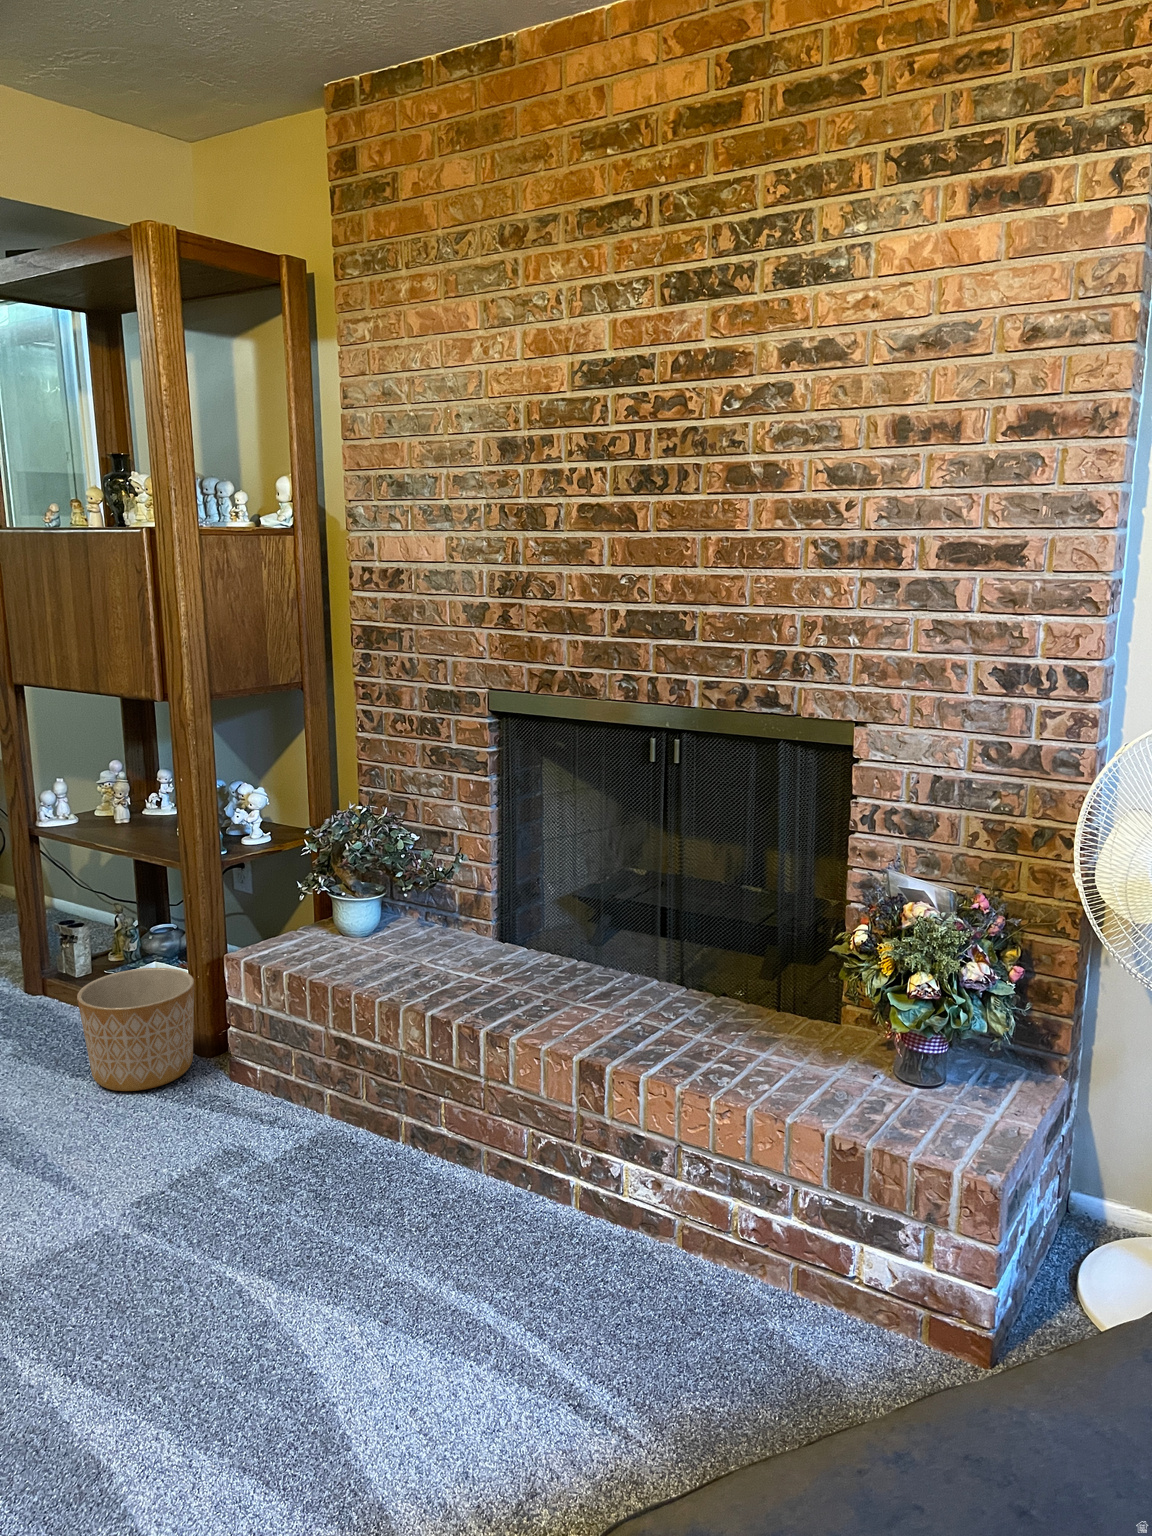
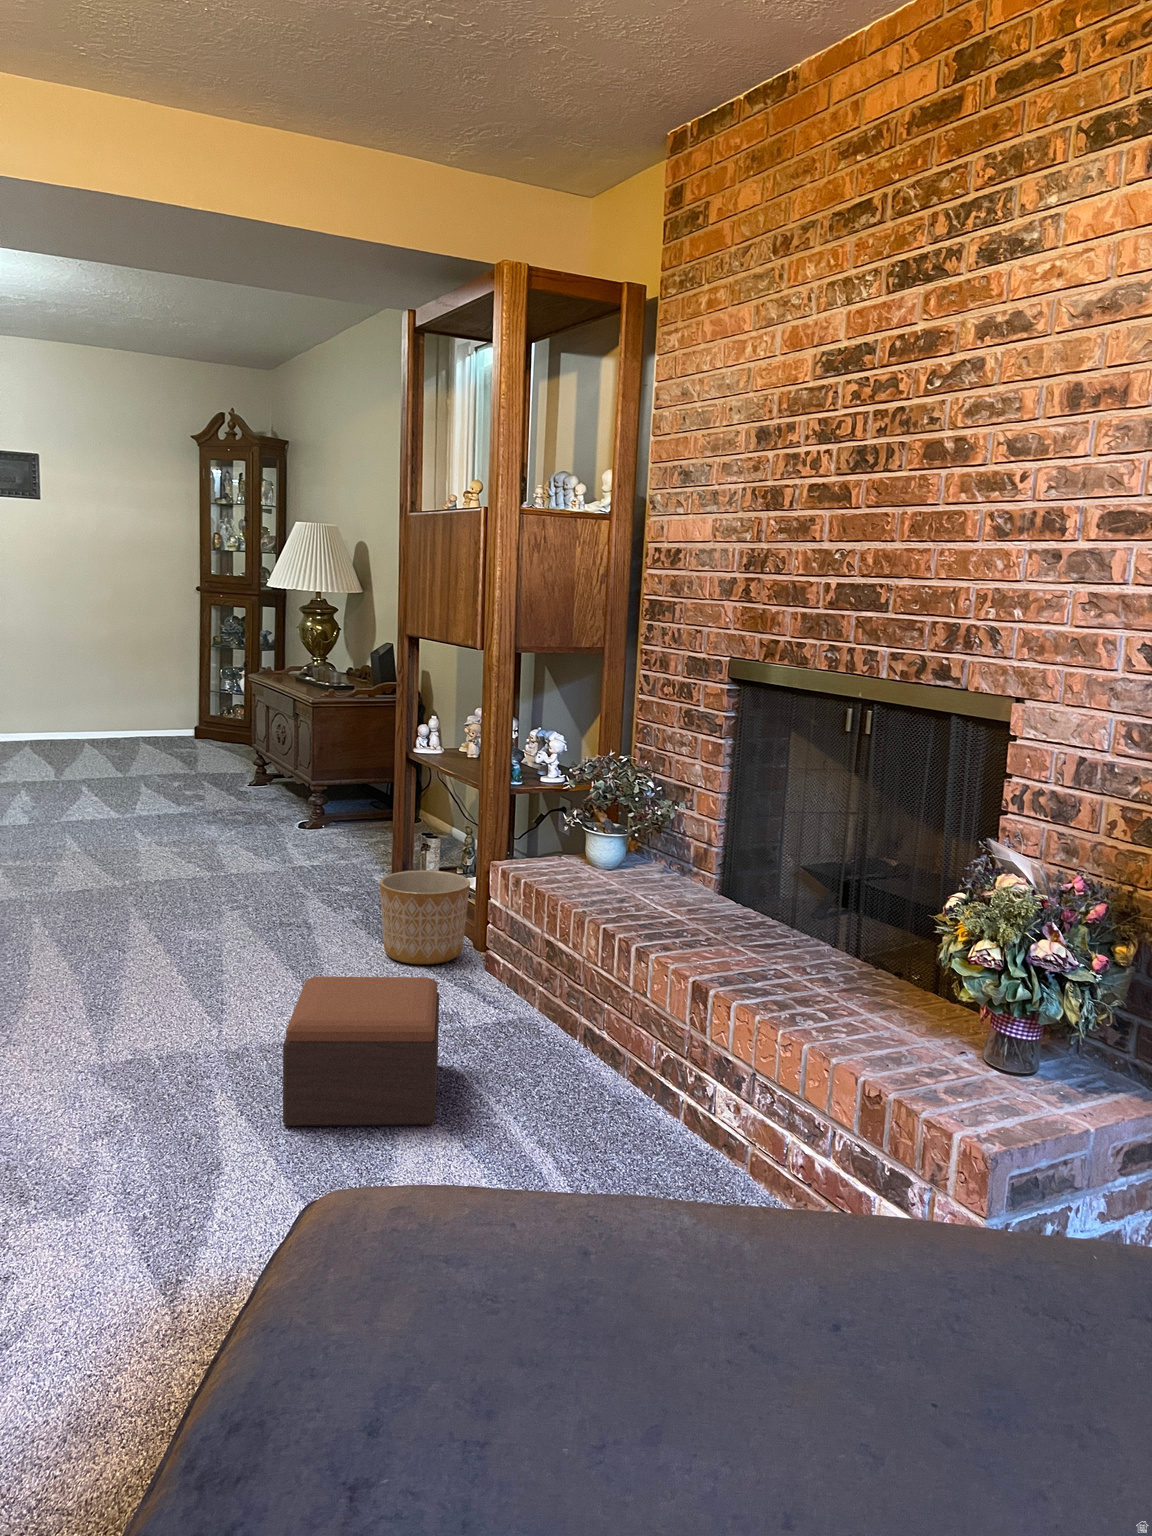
footstool: none [91,1125,323,1375] -> present [283,977,439,1126]

